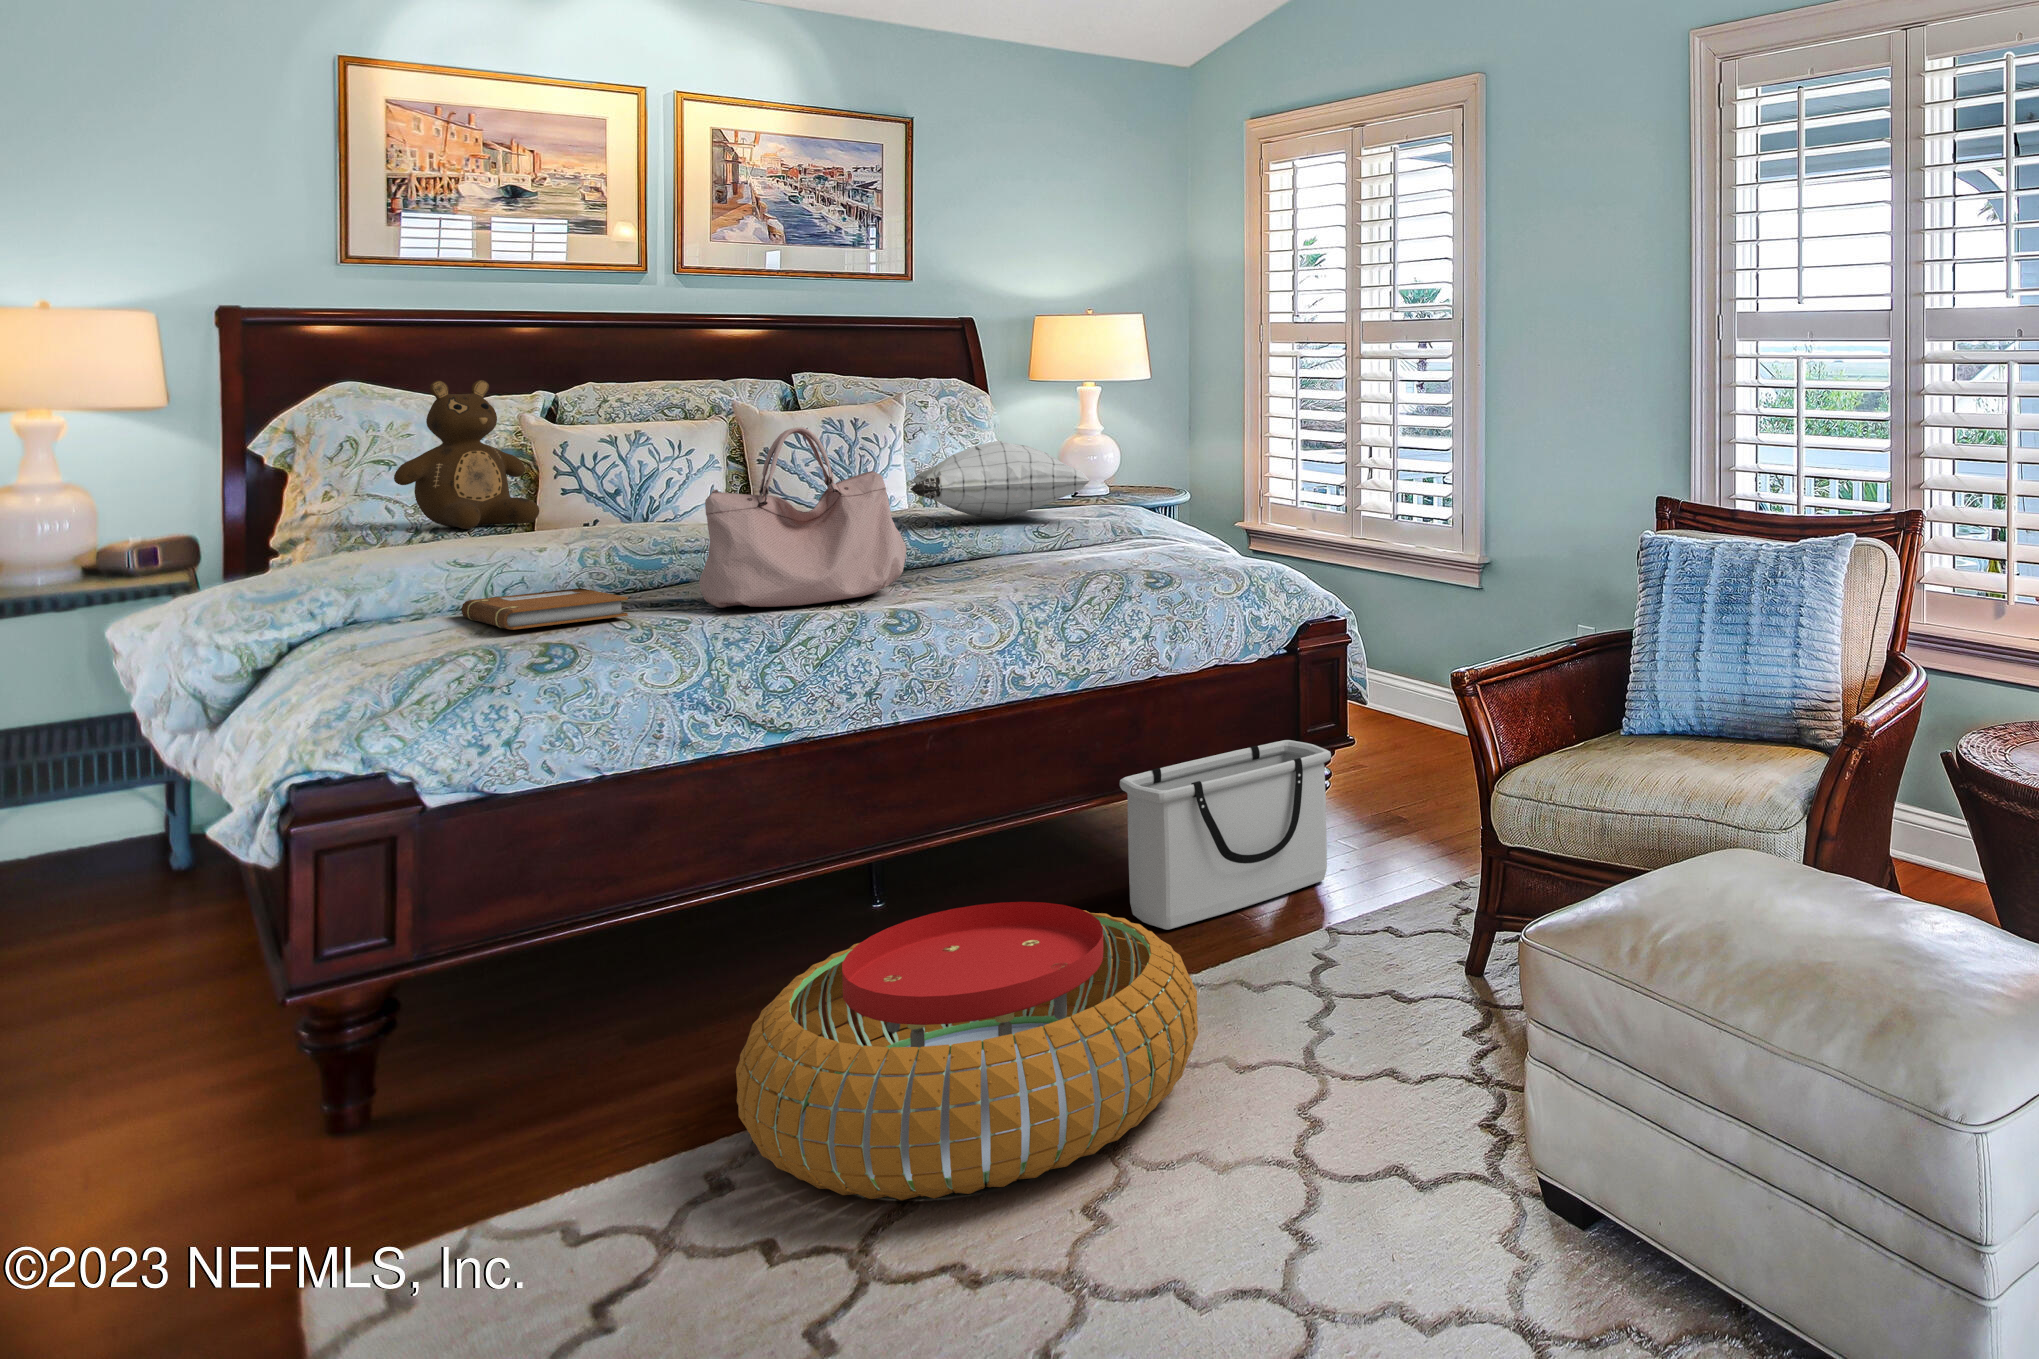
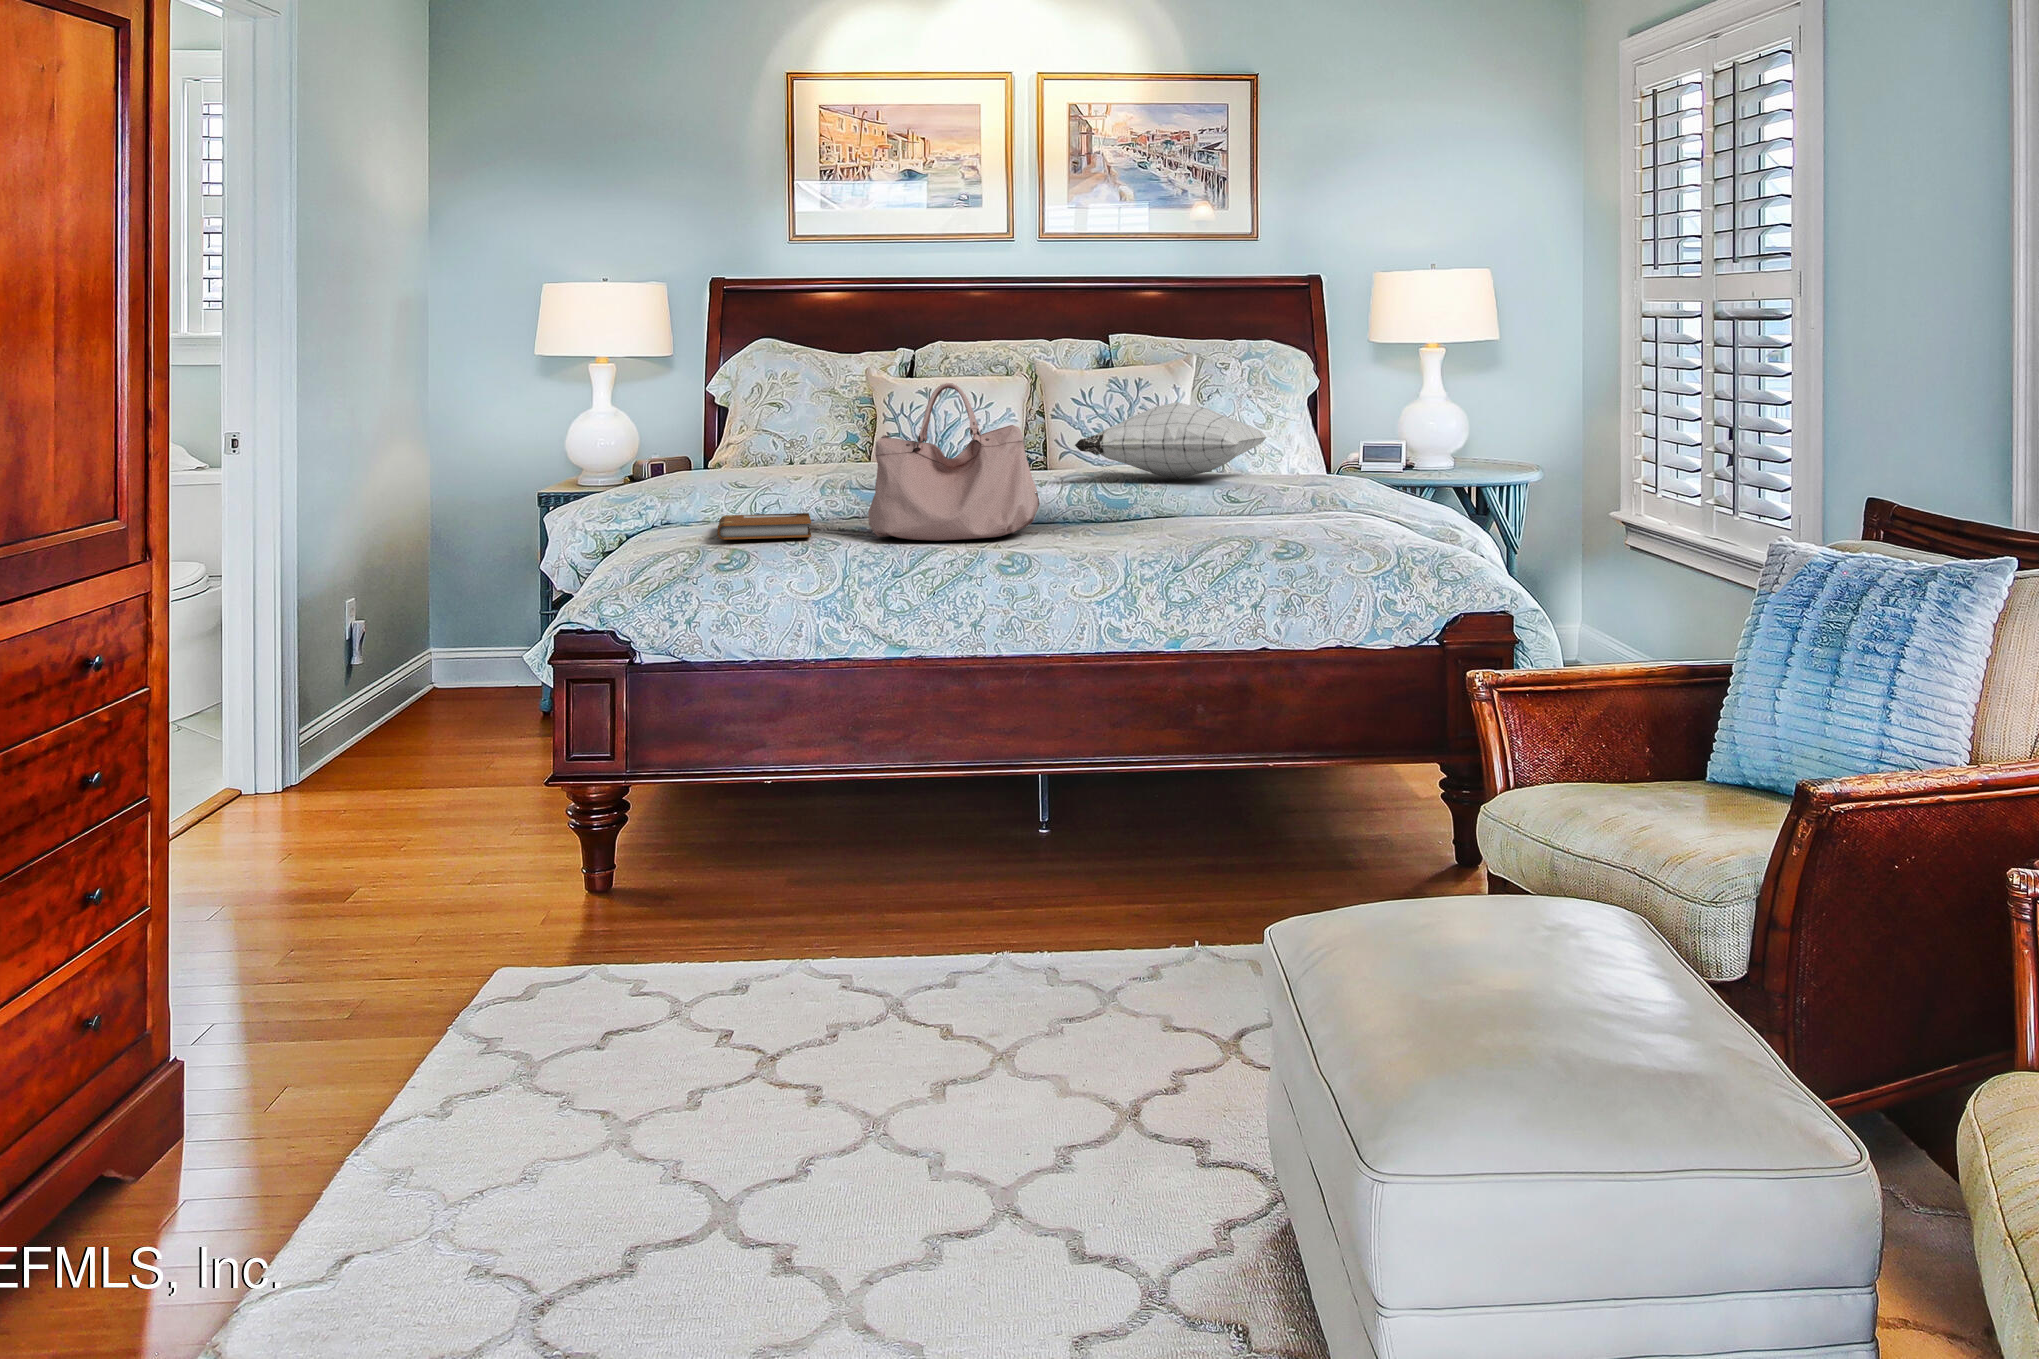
teddy bear: present [394,380,539,529] -> none [768,338,870,462]
storage bin: present [1120,740,1331,930] -> none [1214,729,1433,892]
pouf: present [736,902,1198,1200] -> none [744,817,1135,1041]

